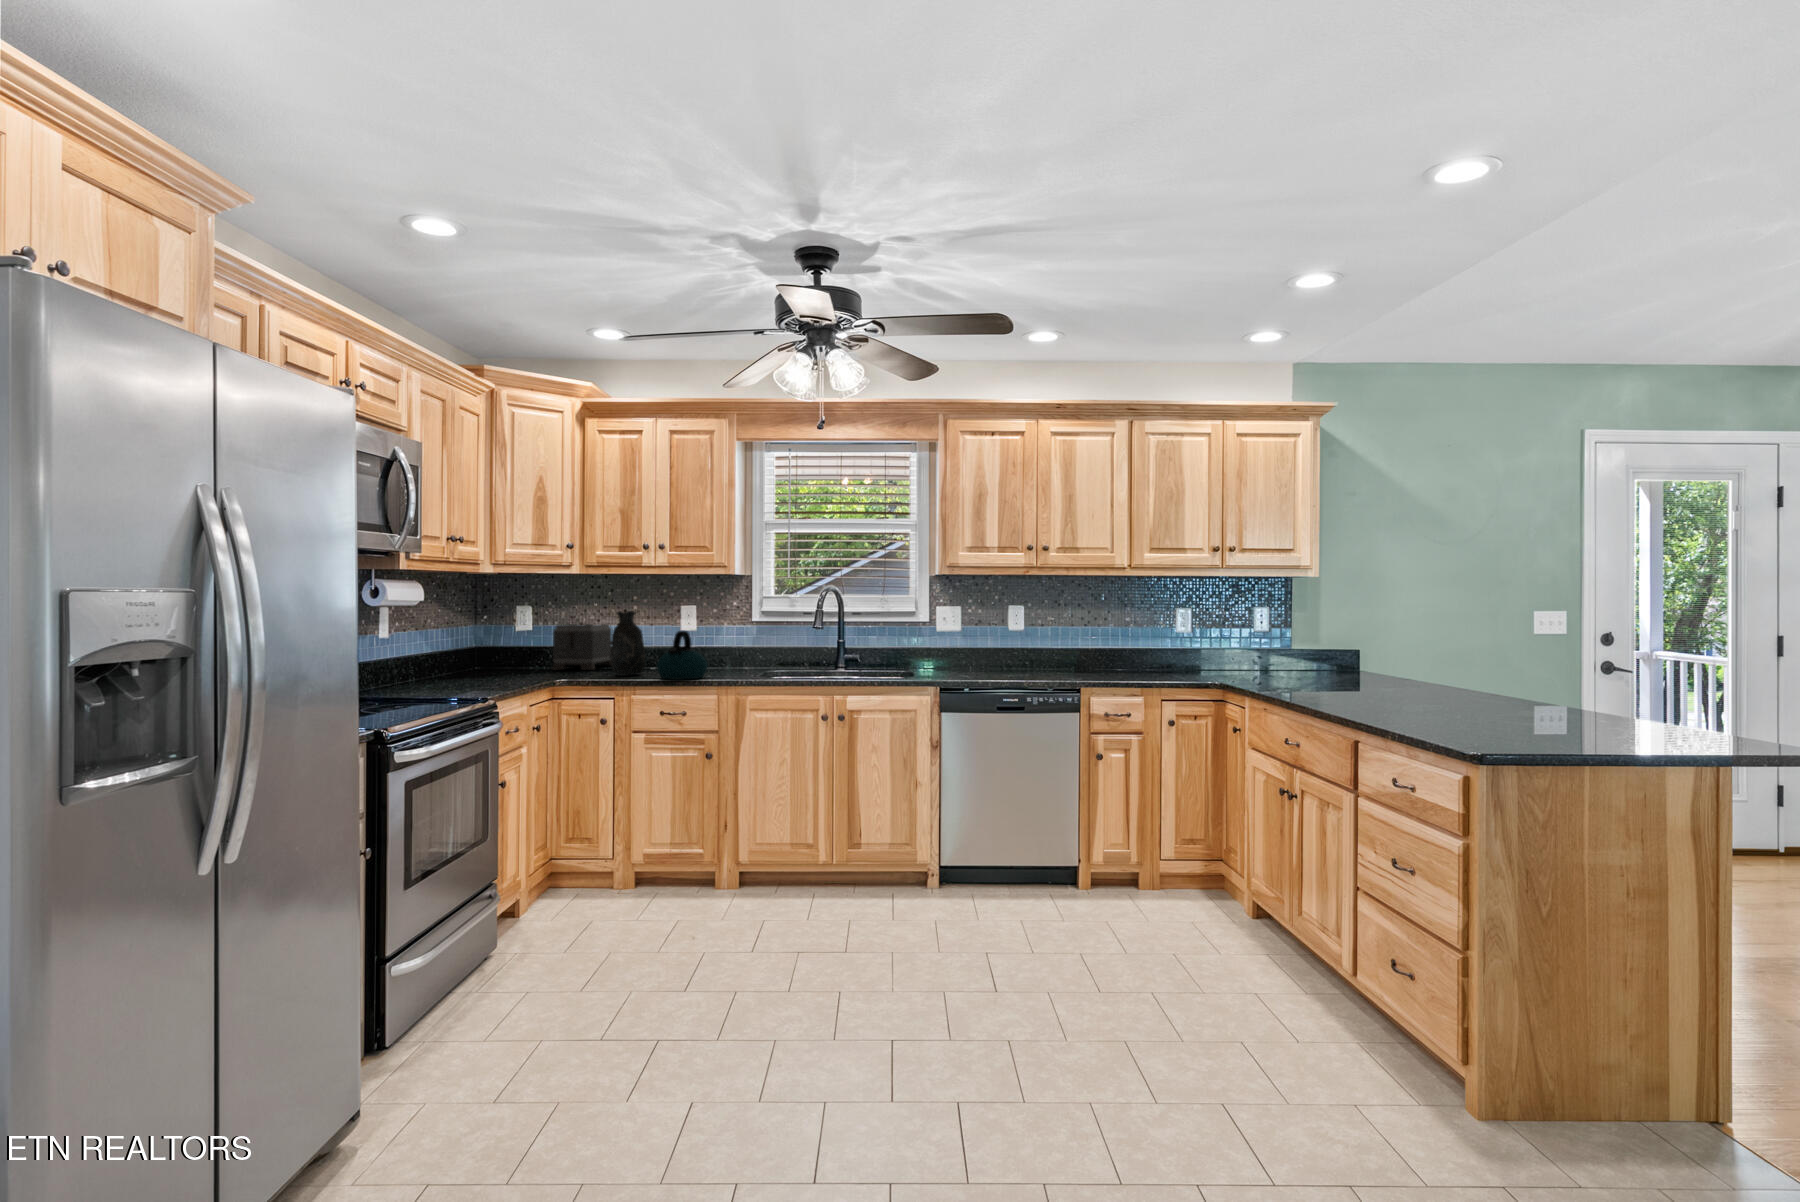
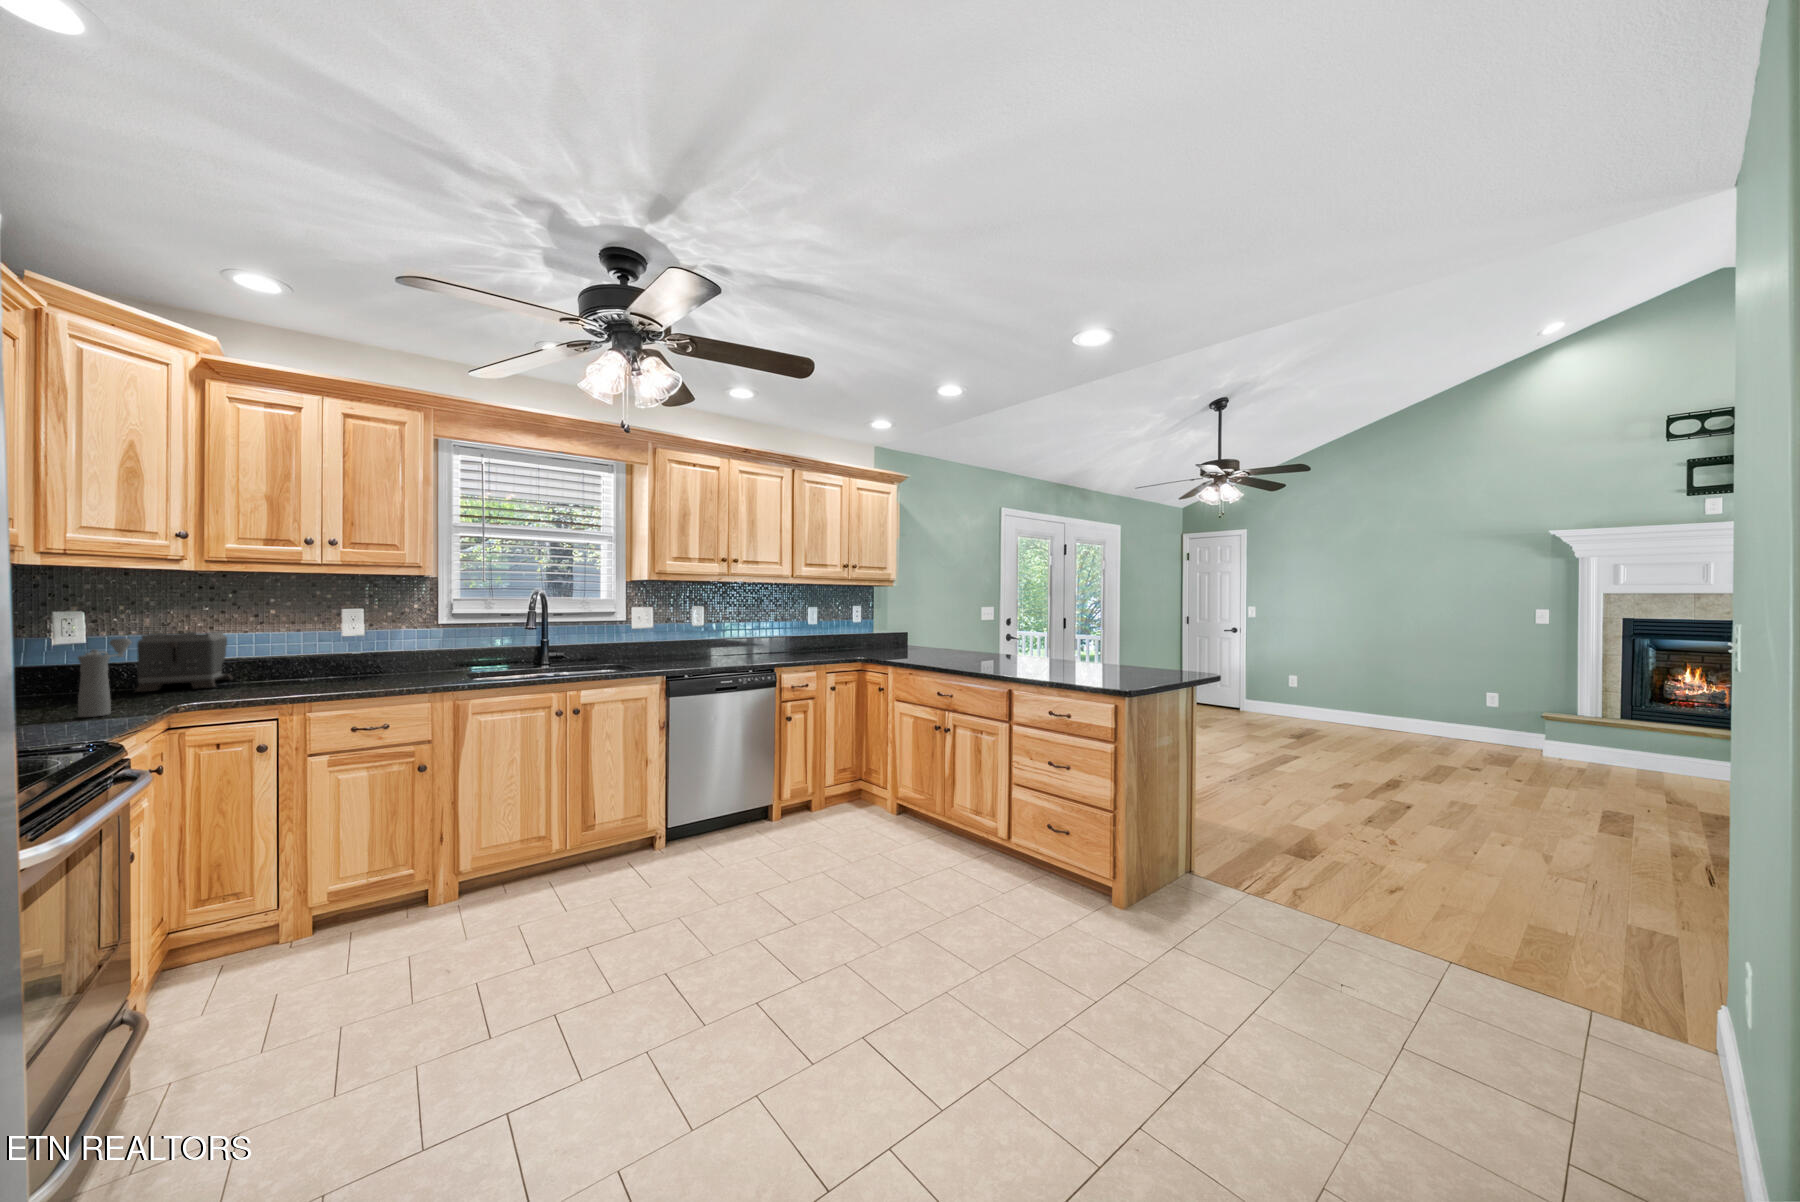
decorative vase: present [611,611,645,676] -> none [263,615,318,692]
pepper mill: none [504,627,535,683] -> present [78,638,132,717]
kettle: present [657,631,708,680] -> none [347,636,418,691]

